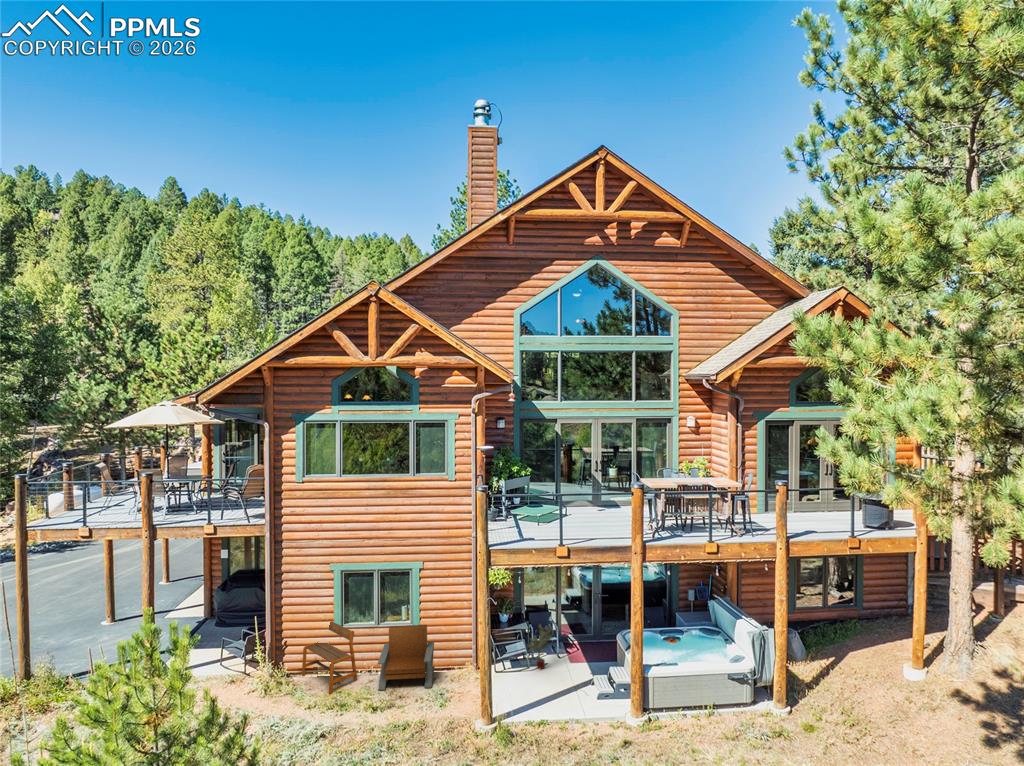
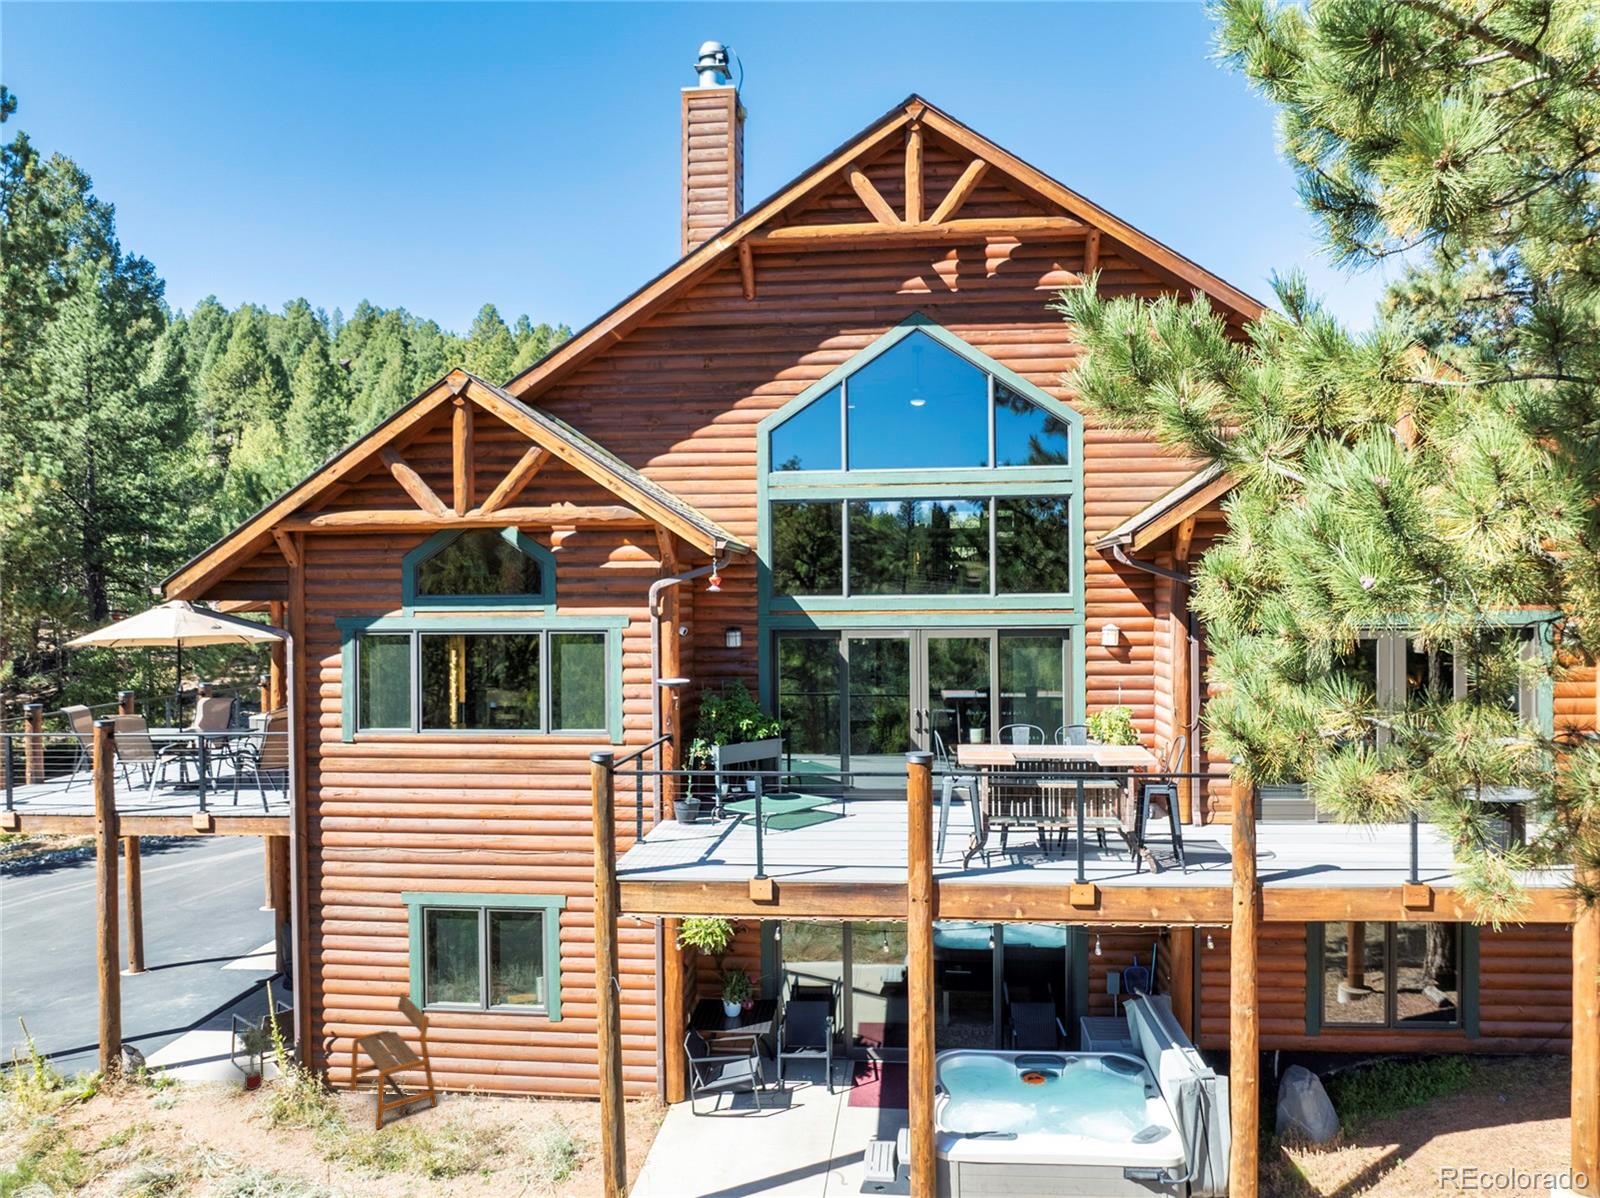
potted tree: present [527,624,552,669] -> present [238,1015,280,1090]
lounge chair: present [378,625,435,690] -> none [459,1011,582,1133]

